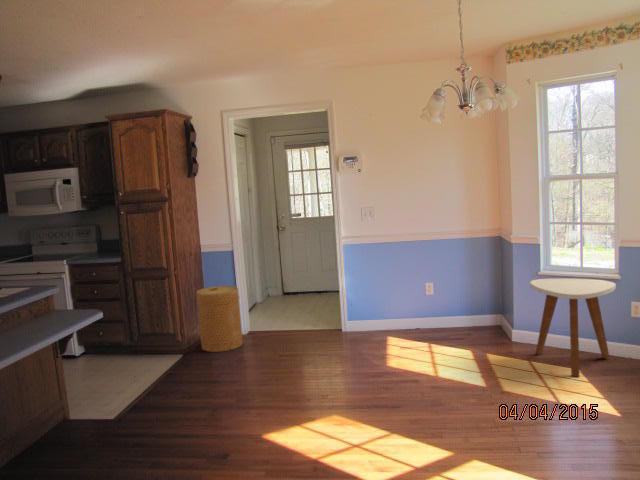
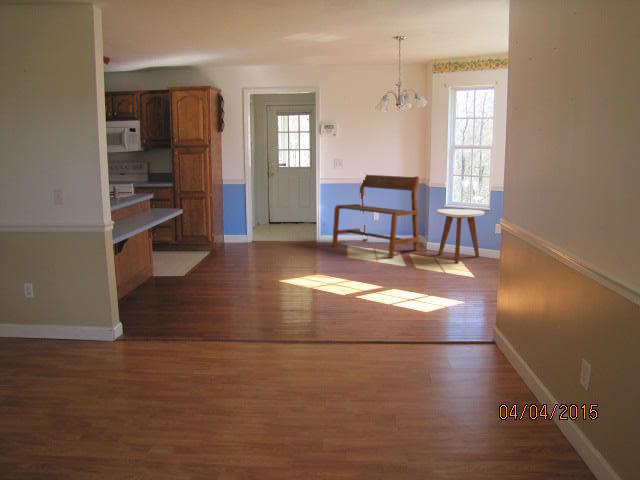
bench: none [363,225,502,366] -> present [332,174,420,258]
basket: present [197,286,243,352] -> none [222,209,251,251]

